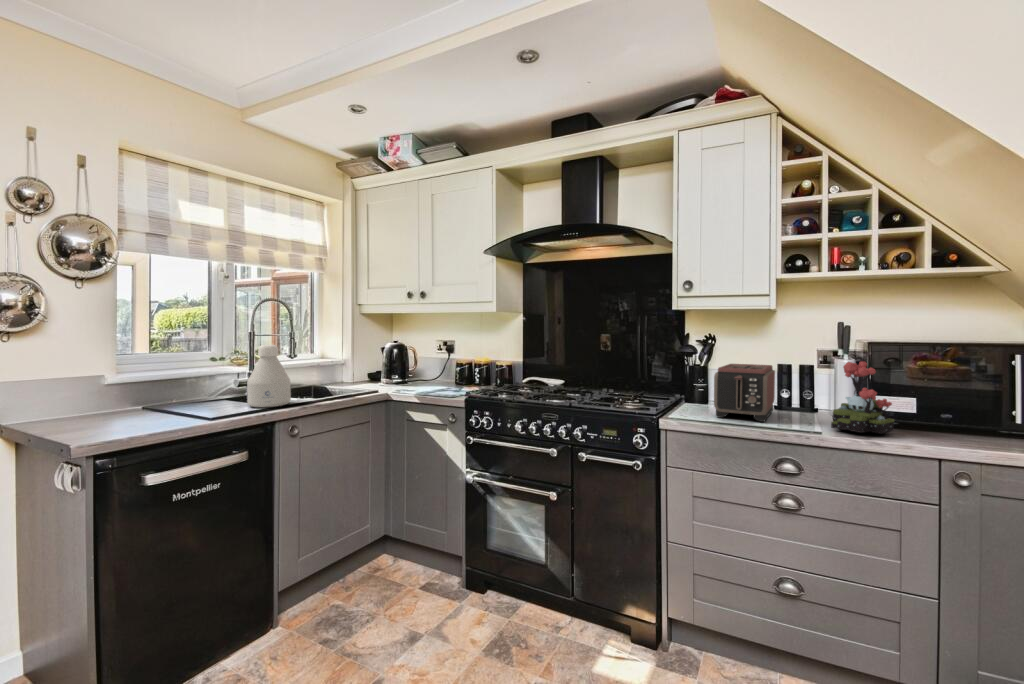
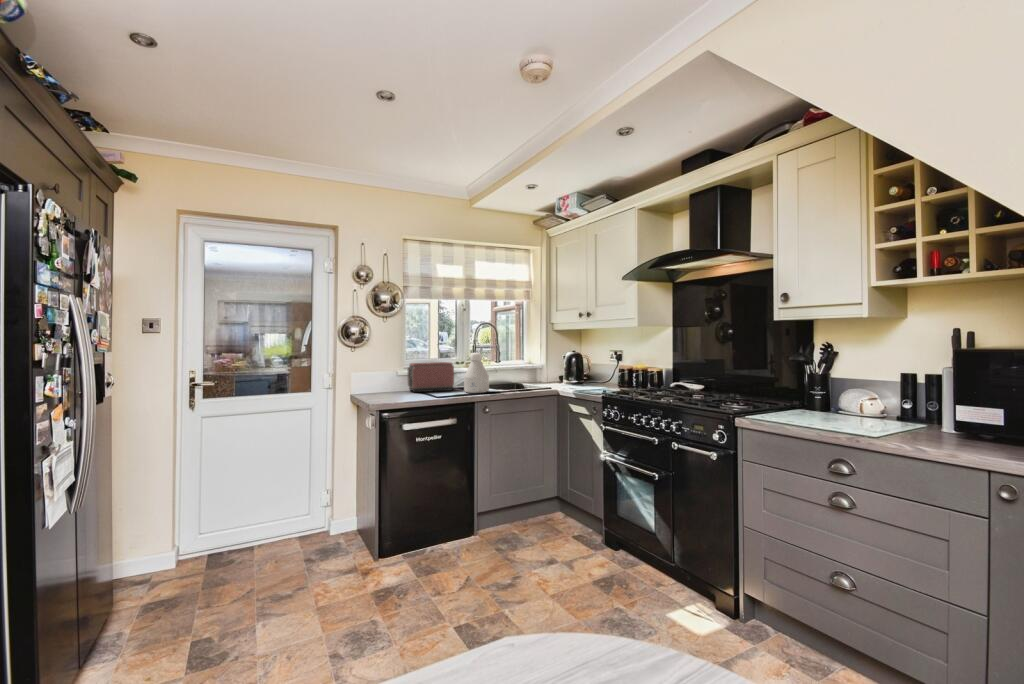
plant: present [831,361,895,434] -> none [895,370,969,443]
toaster: present [714,364,775,422] -> present [405,362,454,392]

